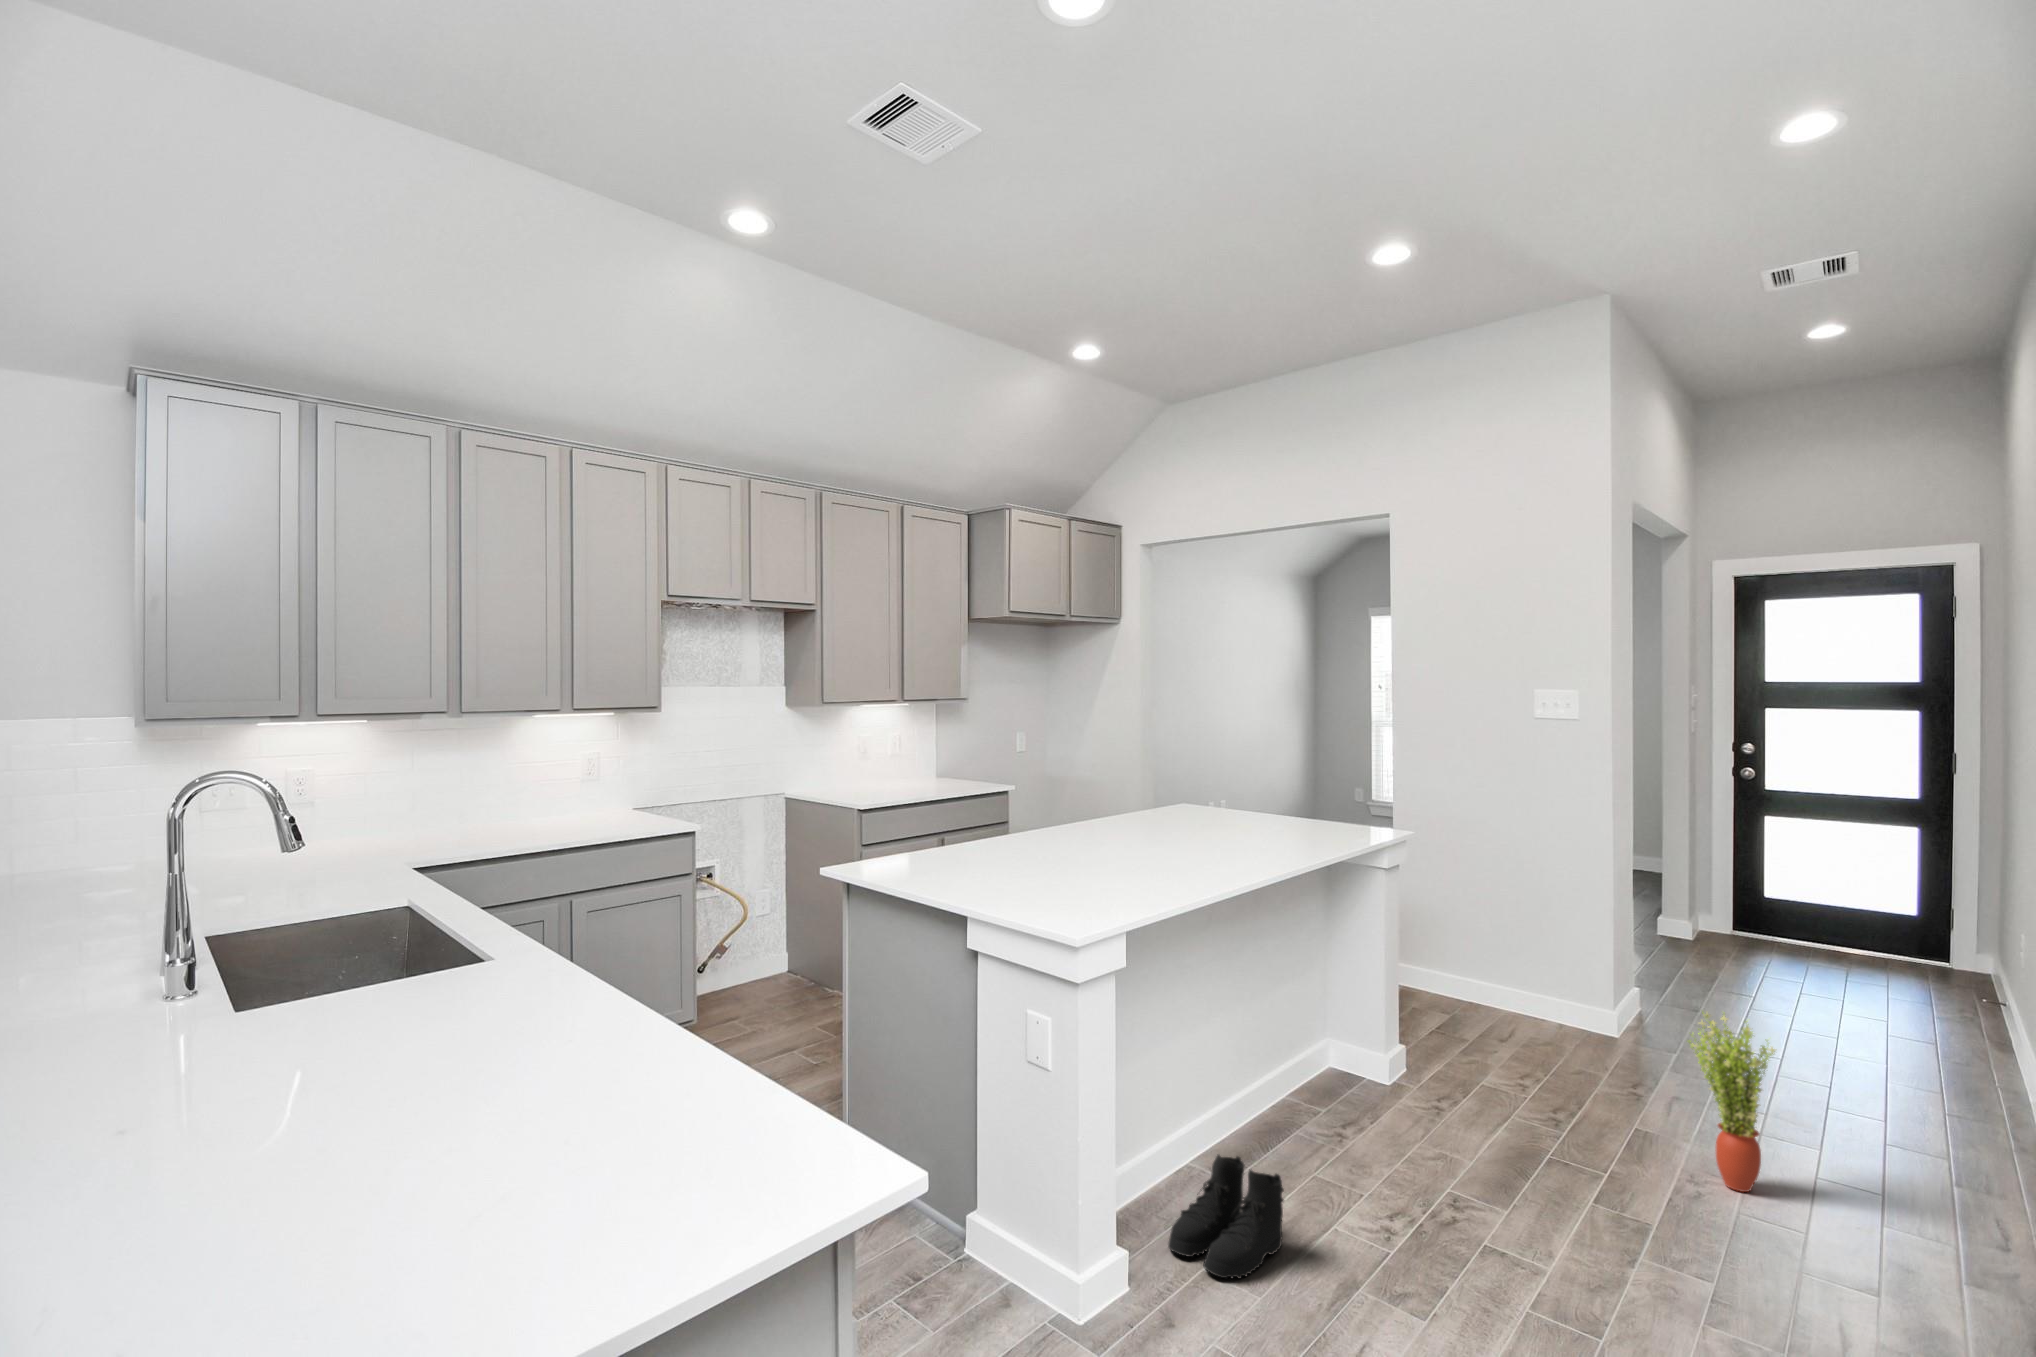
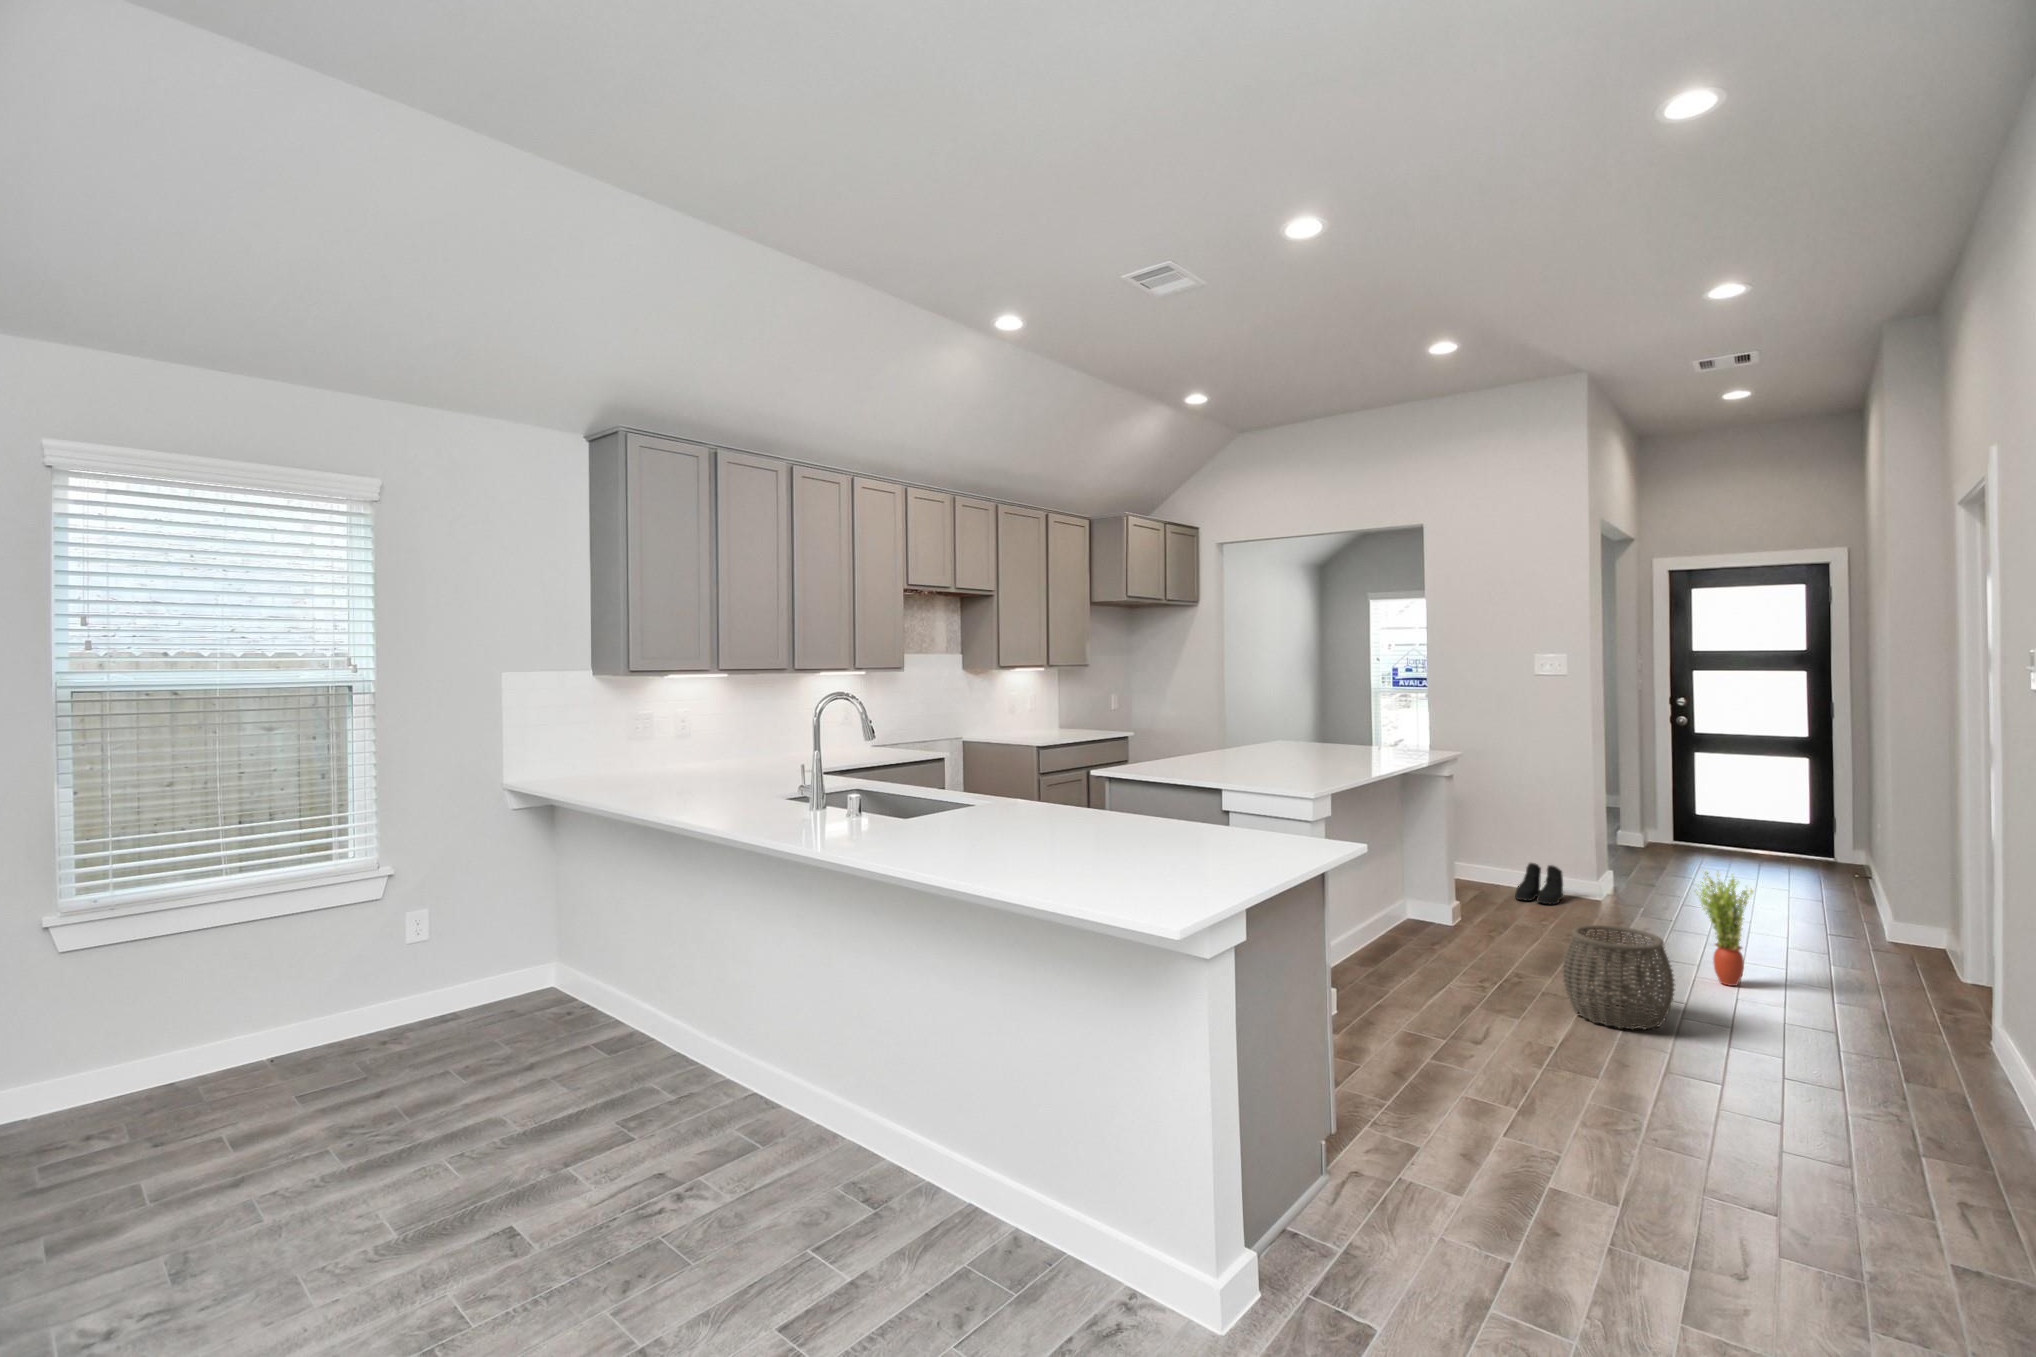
woven basket: none [1457,1095,1626,1279] -> present [1562,925,1675,1030]
boots: present [1168,1154,1284,1279] -> present [1515,863,1563,904]

